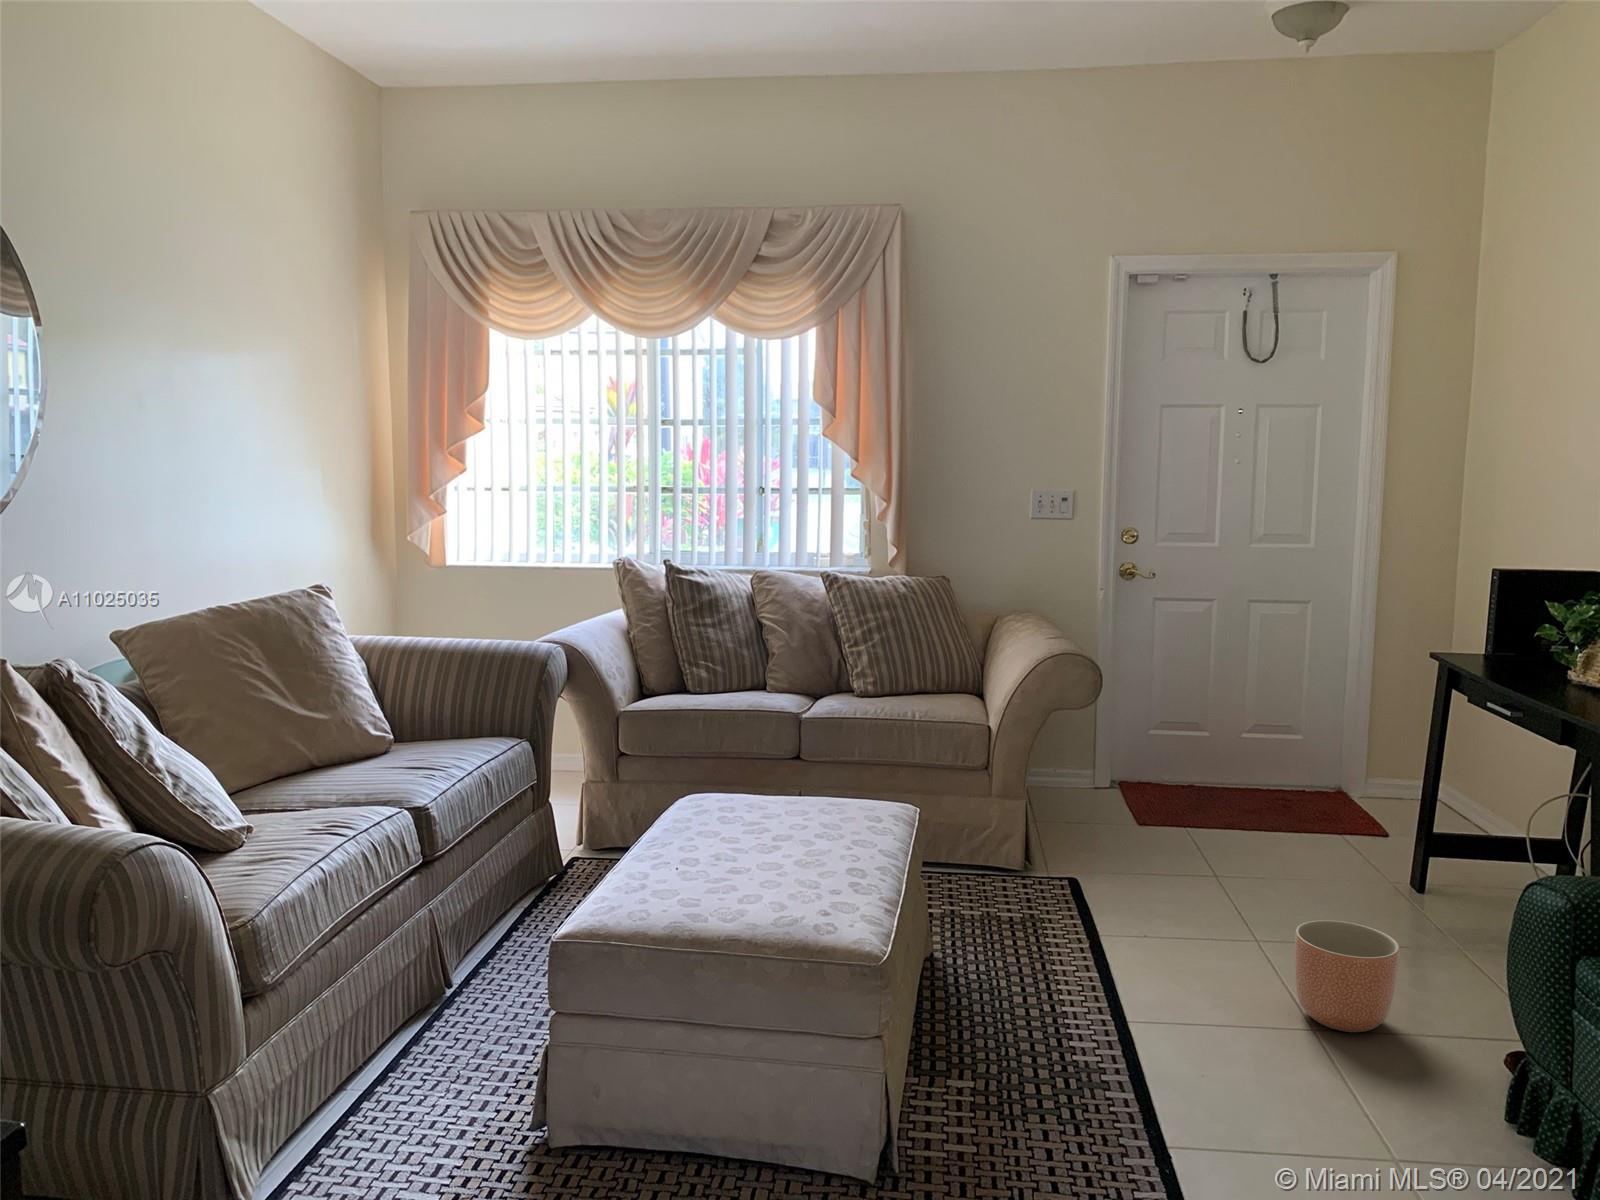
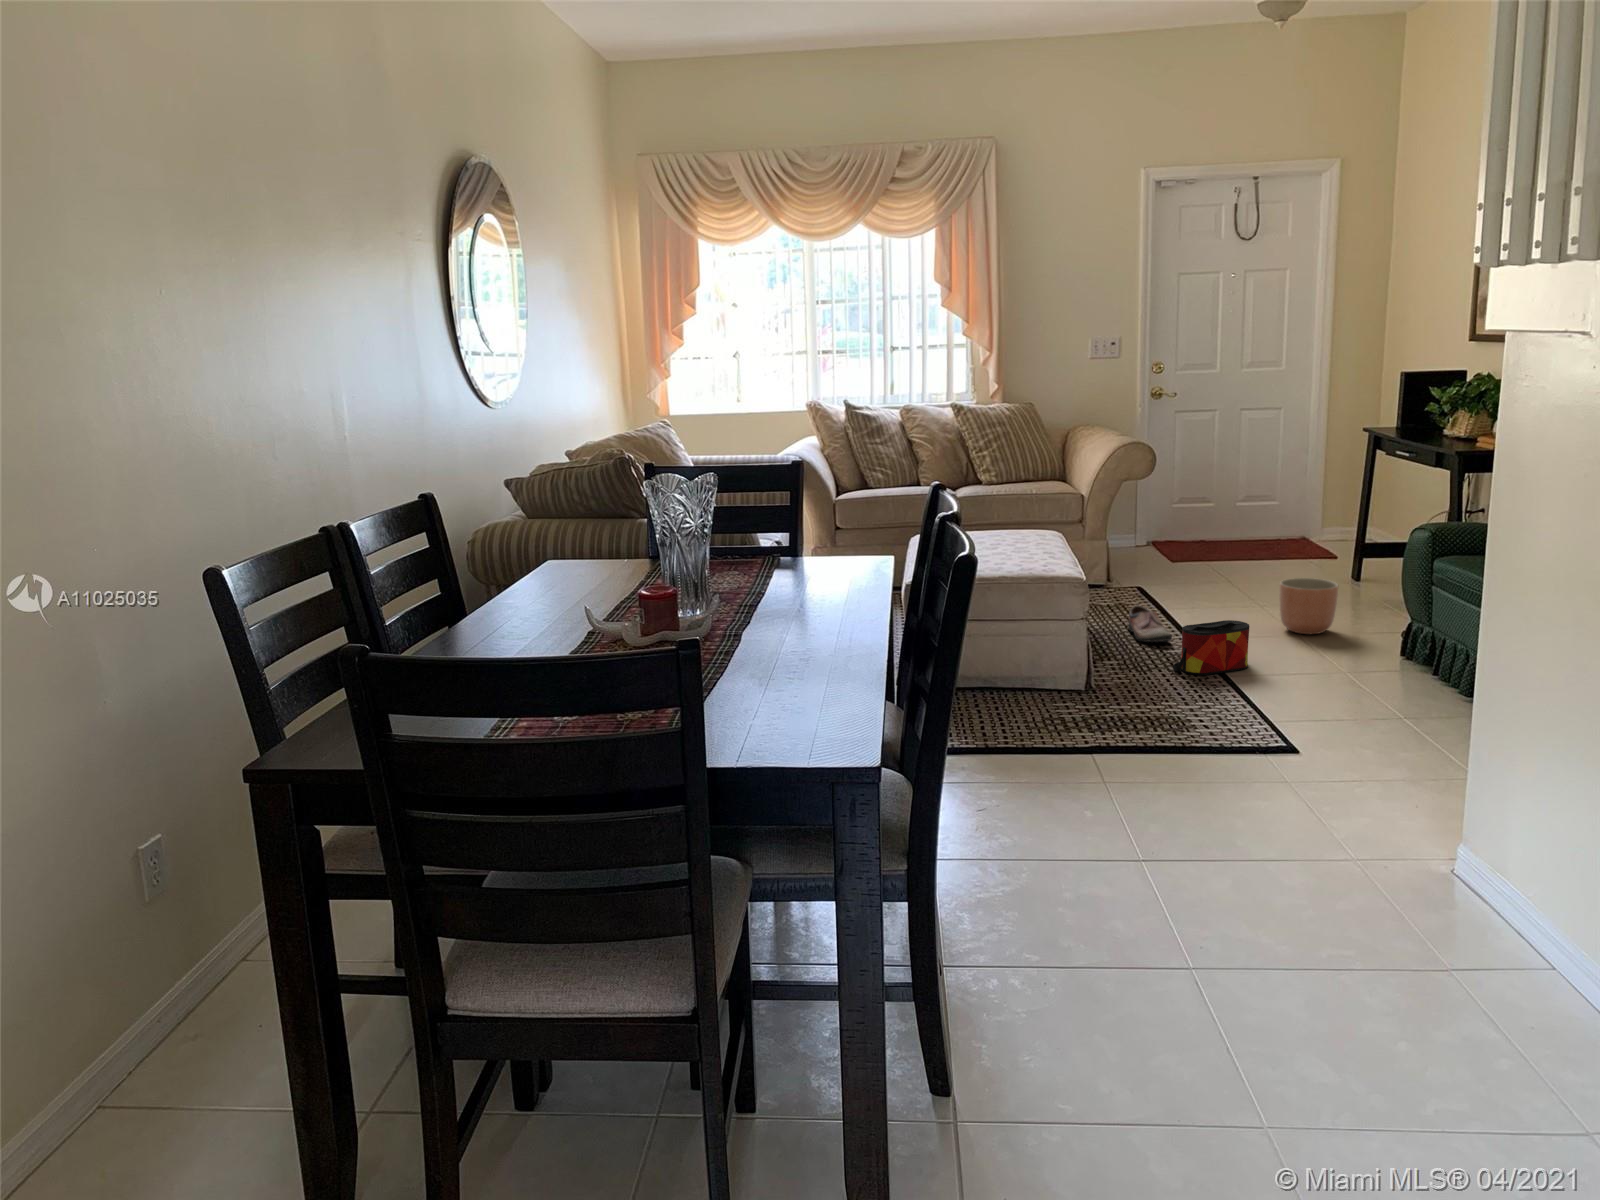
shoe: none [1034,946,1101,1032] -> present [1128,605,1172,642]
bag: none [1085,1027,1233,1147] -> present [1173,620,1250,675]

